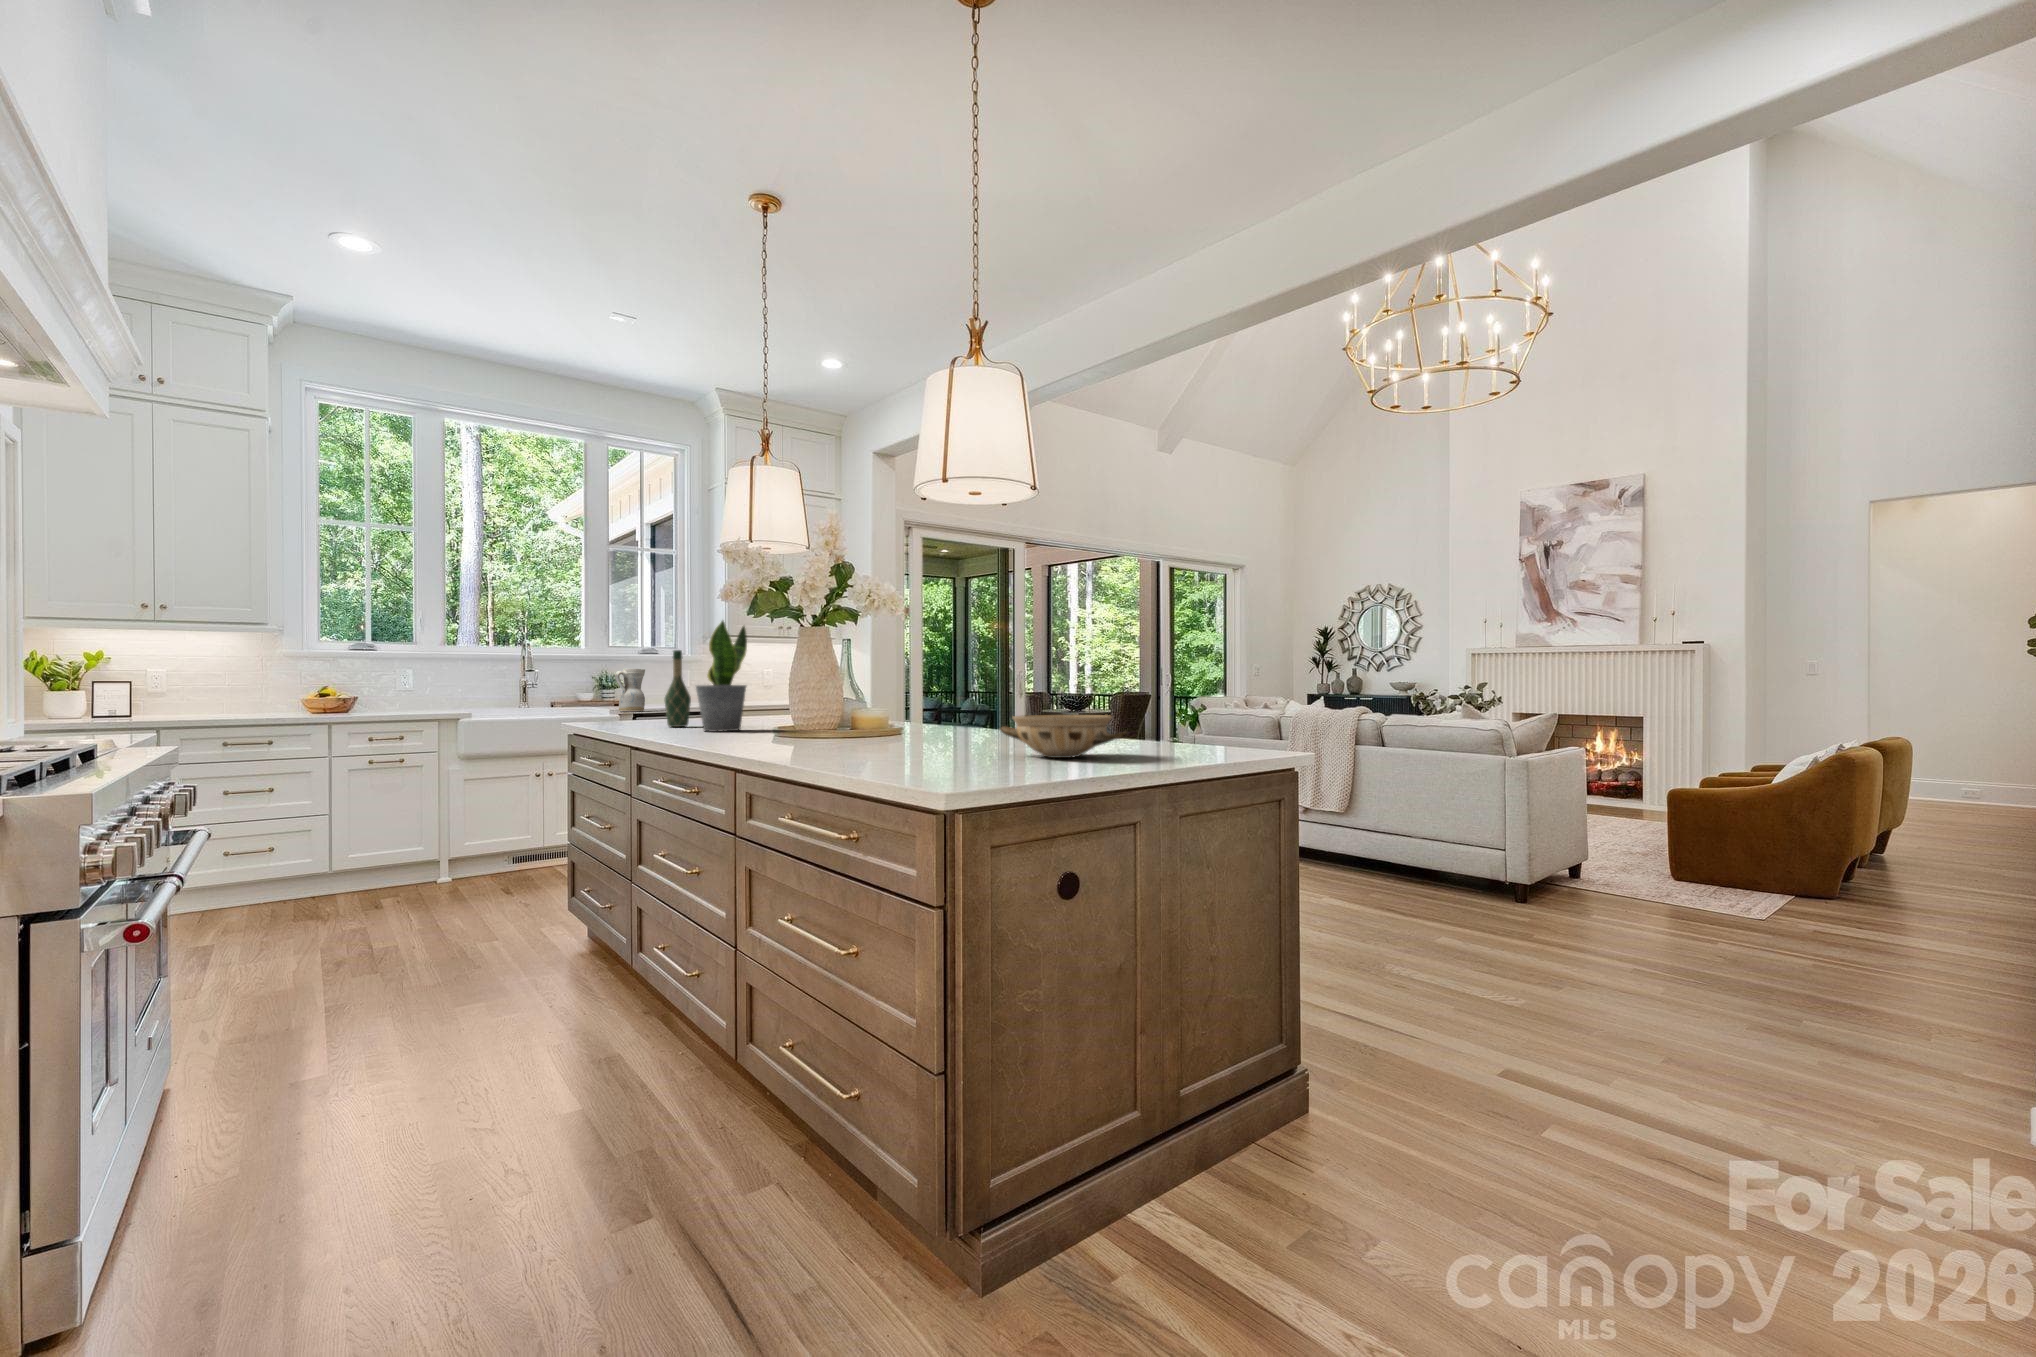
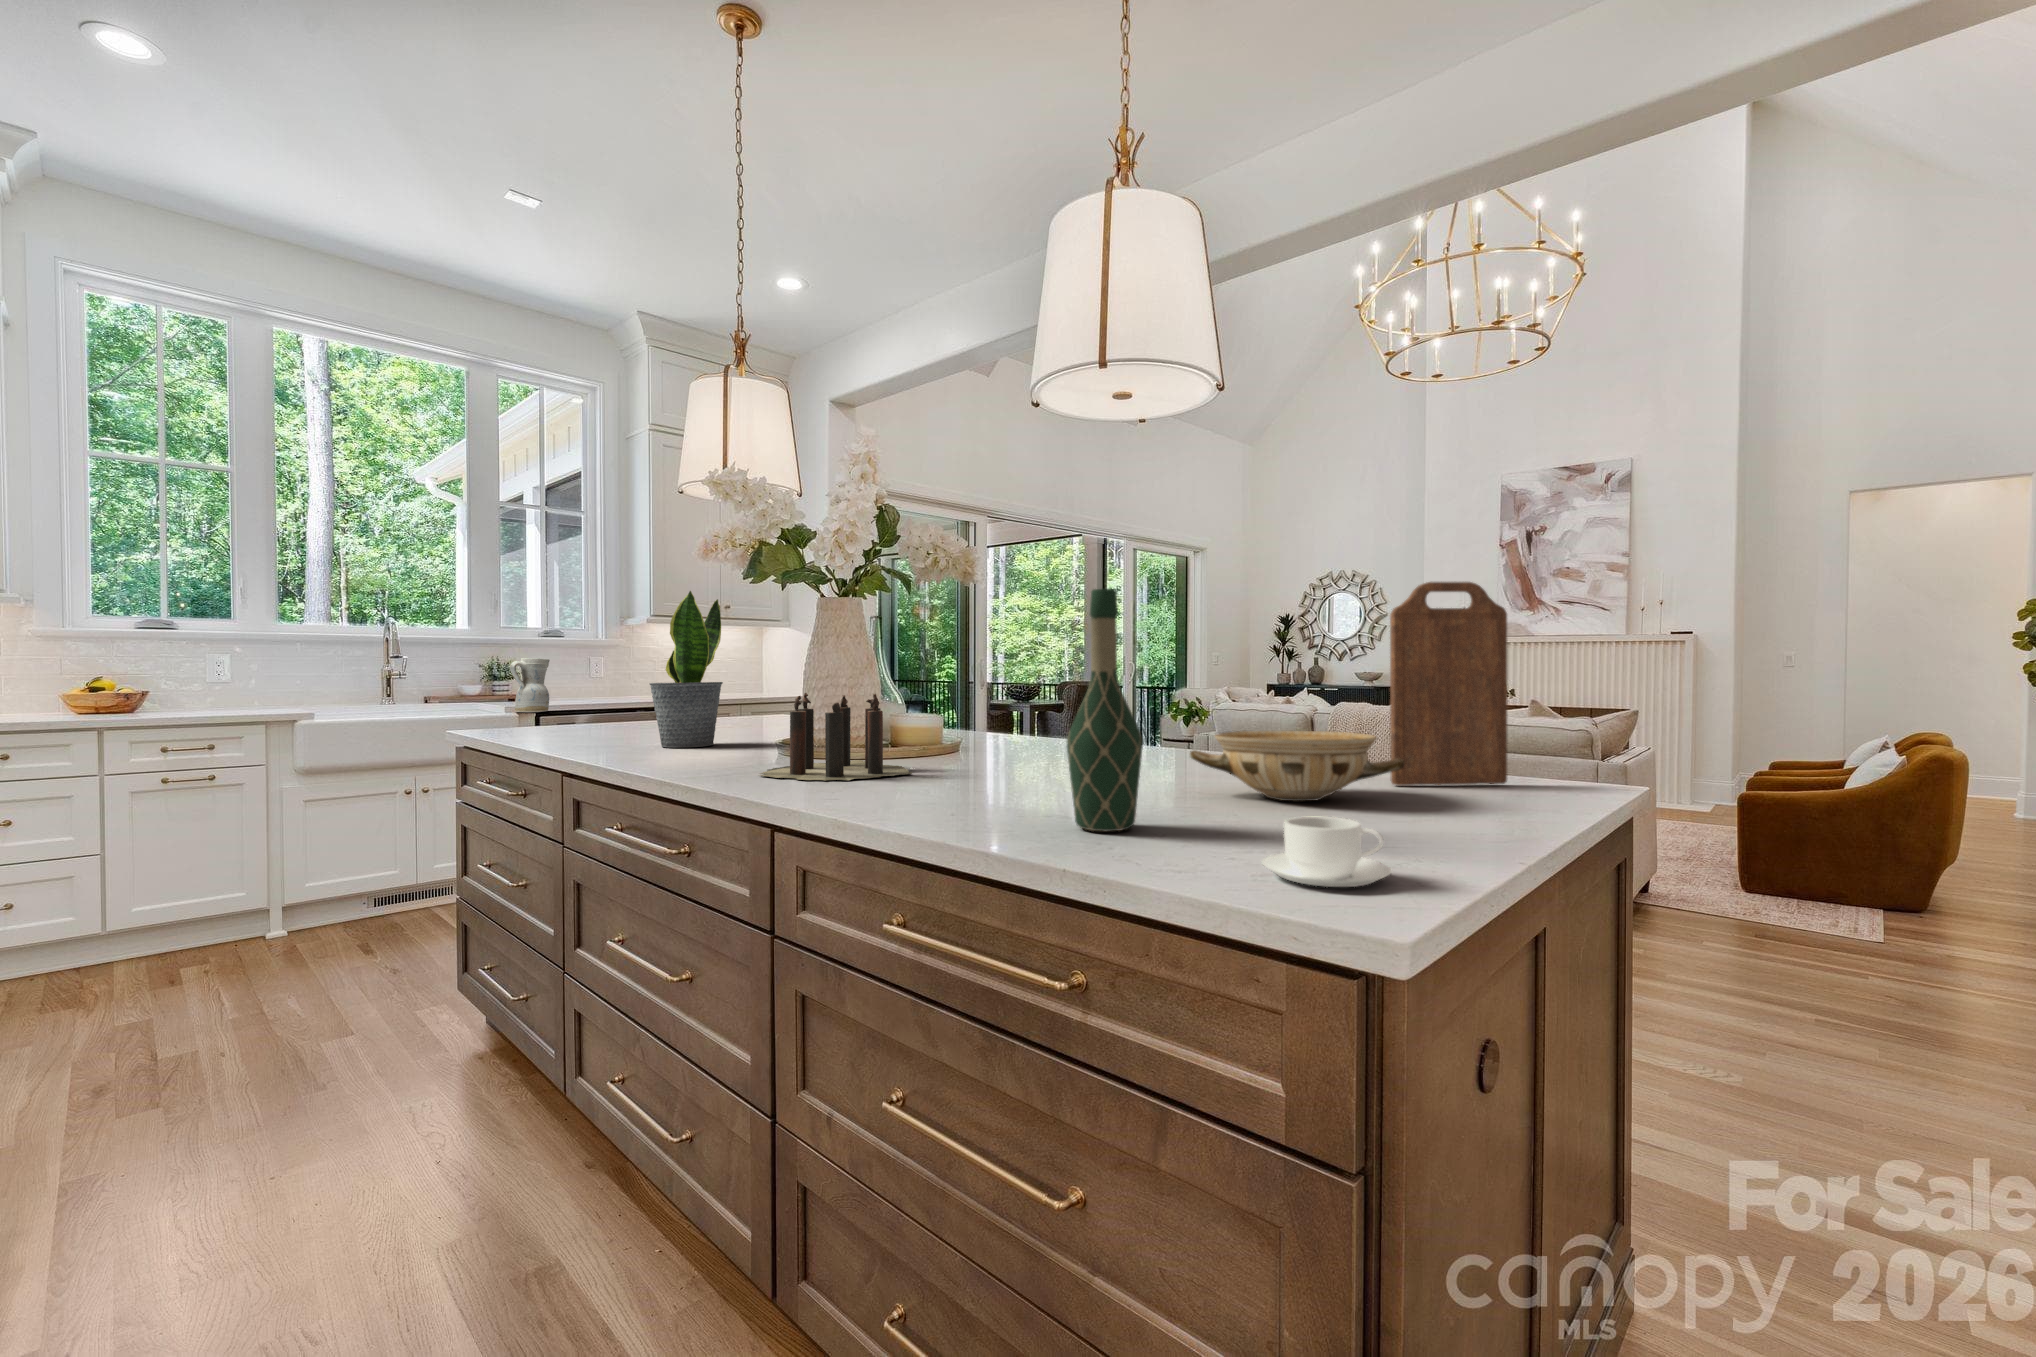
cutting board: none [1149,614,1231,753] -> present [1390,582,1507,786]
wine bottle: present [664,650,691,727] -> present [1067,589,1143,831]
candle: none [745,690,873,747] -> present [761,693,912,781]
coffee cup: none [938,751,1004,783] -> present [1261,817,1392,887]

